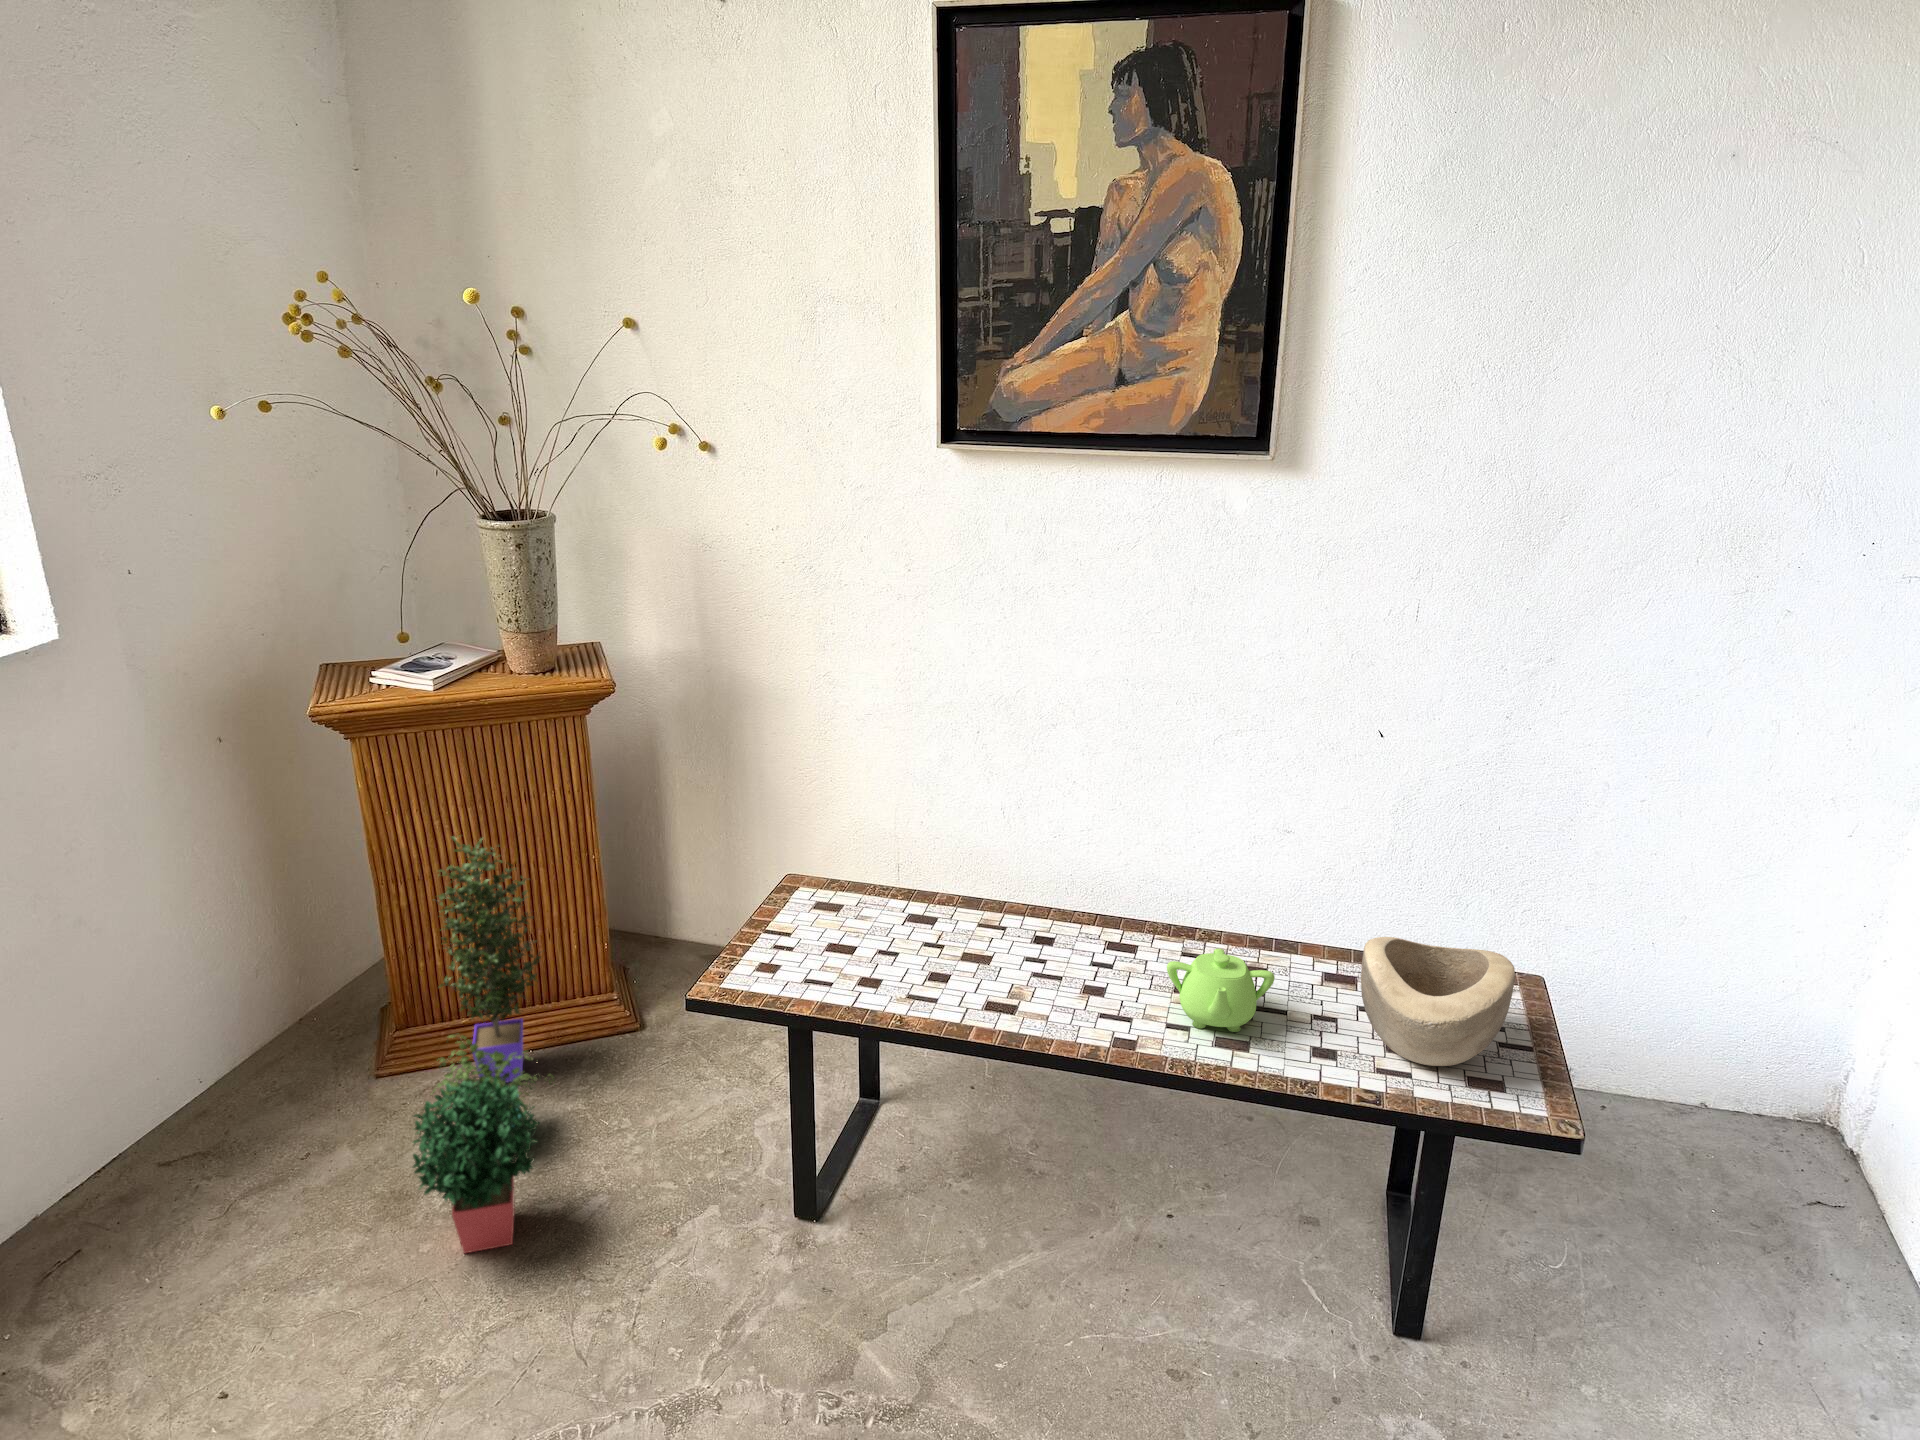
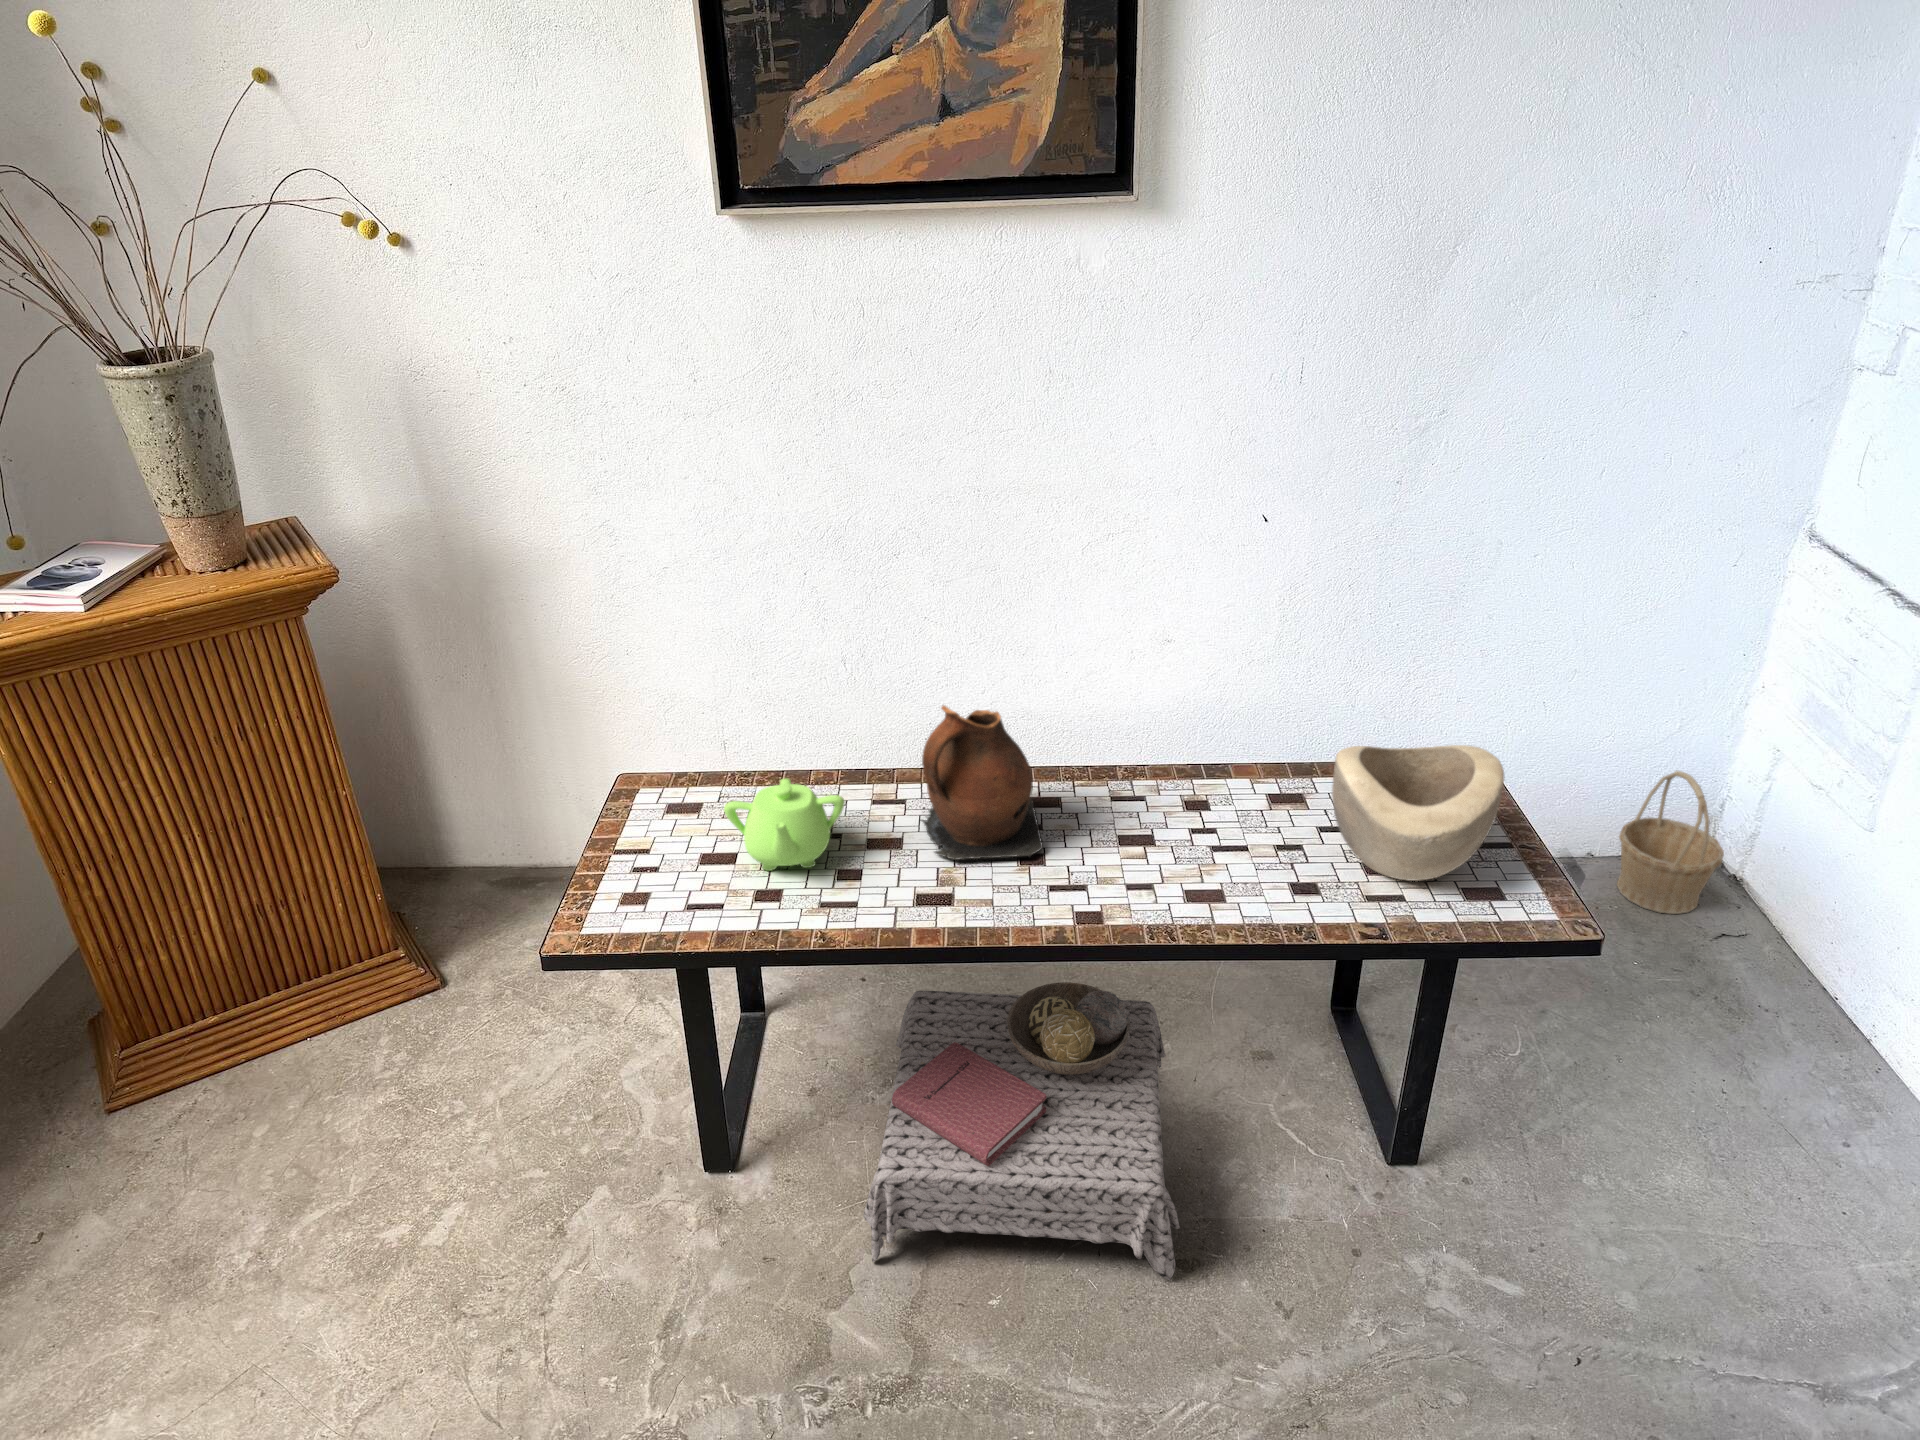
potted plant: present [413,836,555,1253] -> none [137,793,368,1325]
ceramic pitcher: none [1012,849,1114,990] -> present [921,706,1043,860]
teapot: present [1167,949,1275,1032] -> present [724,778,845,871]
basket: none [1720,1029,1831,1176] -> present [1617,771,1724,914]
ottoman: none [907,1096,1208,1384] -> present [863,982,1180,1280]

